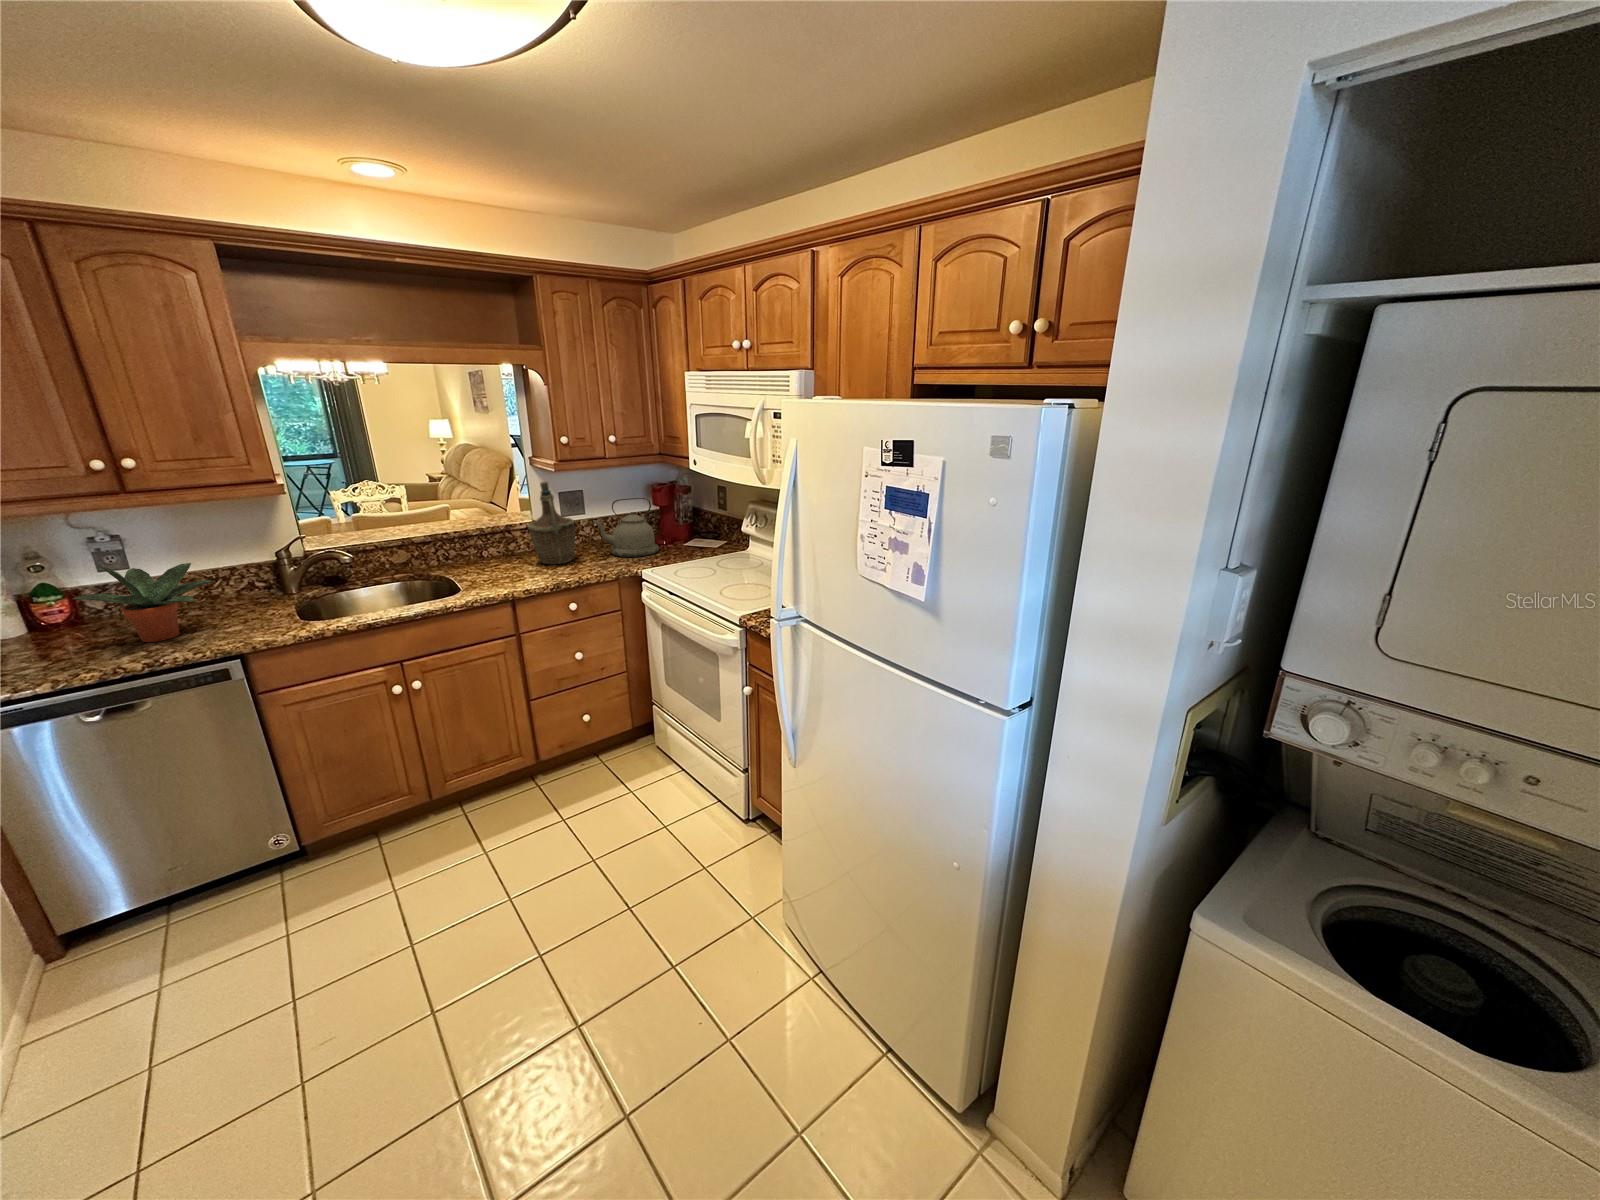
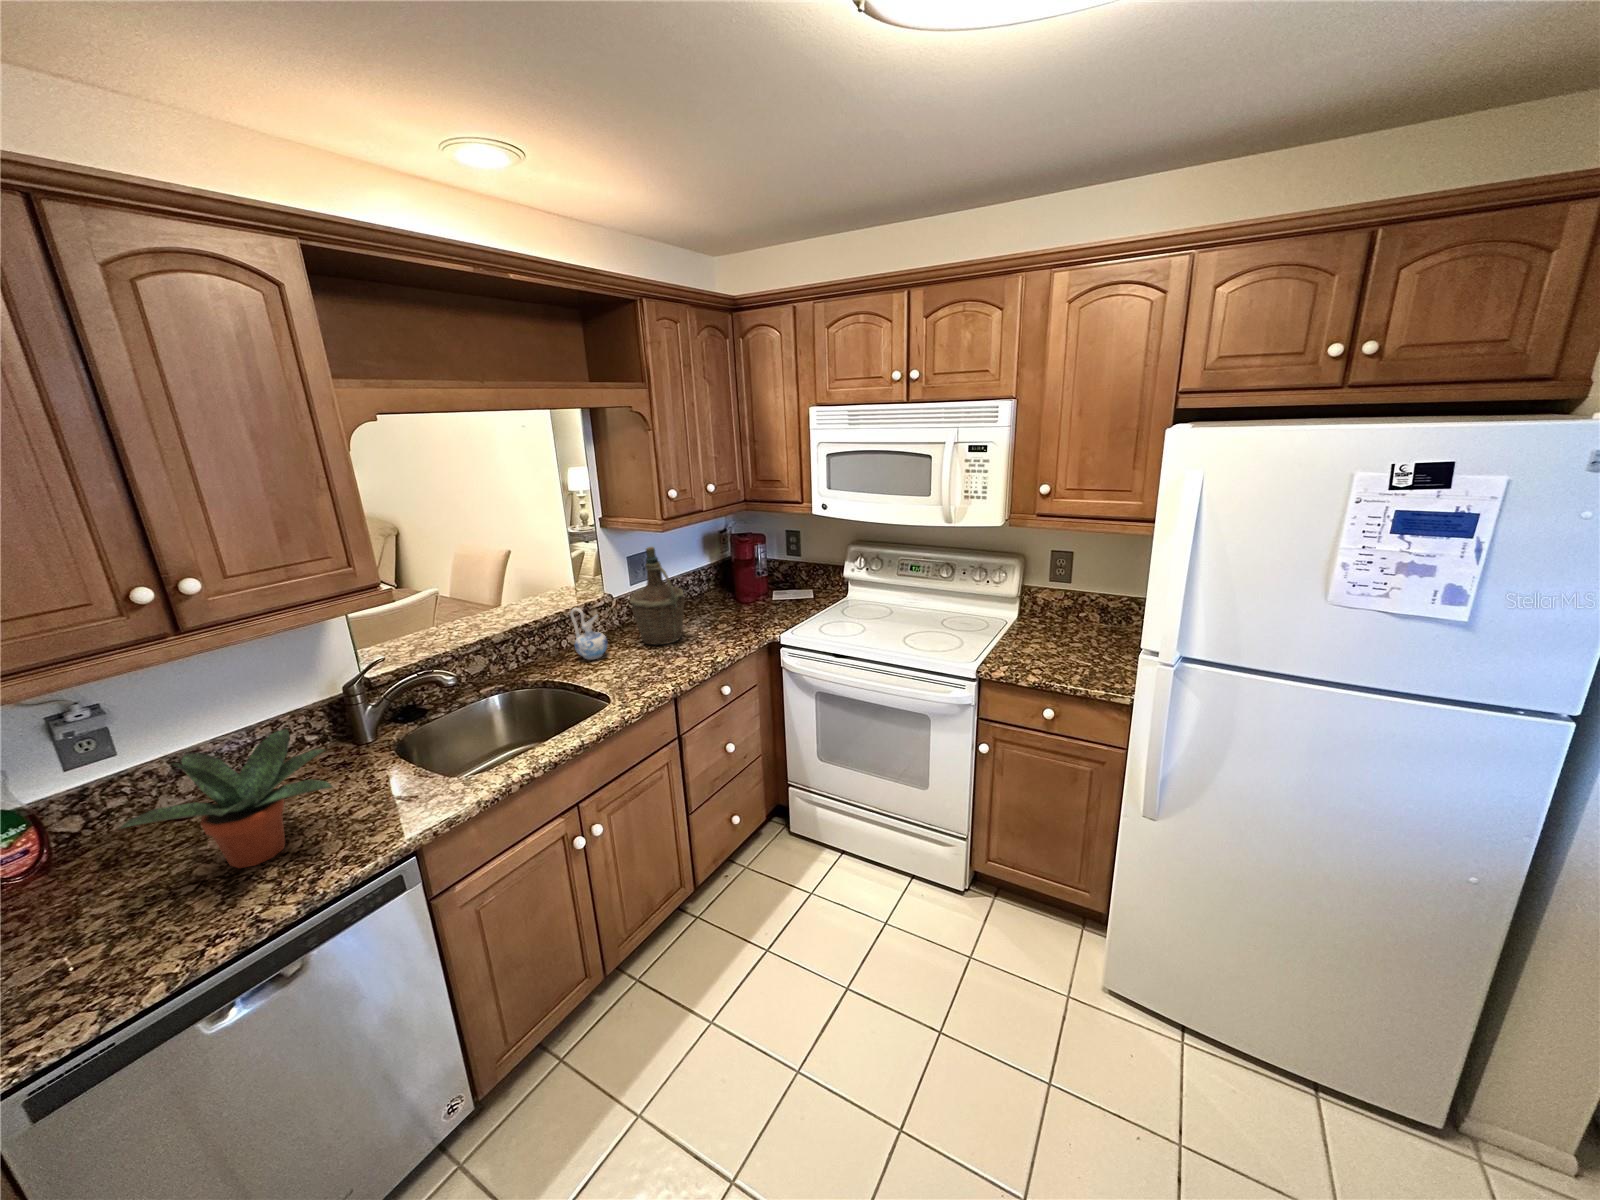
kettle: present [592,498,659,557] -> none [694,553,759,623]
ceramic pitcher: none [476,524,506,567] -> present [570,608,607,659]

